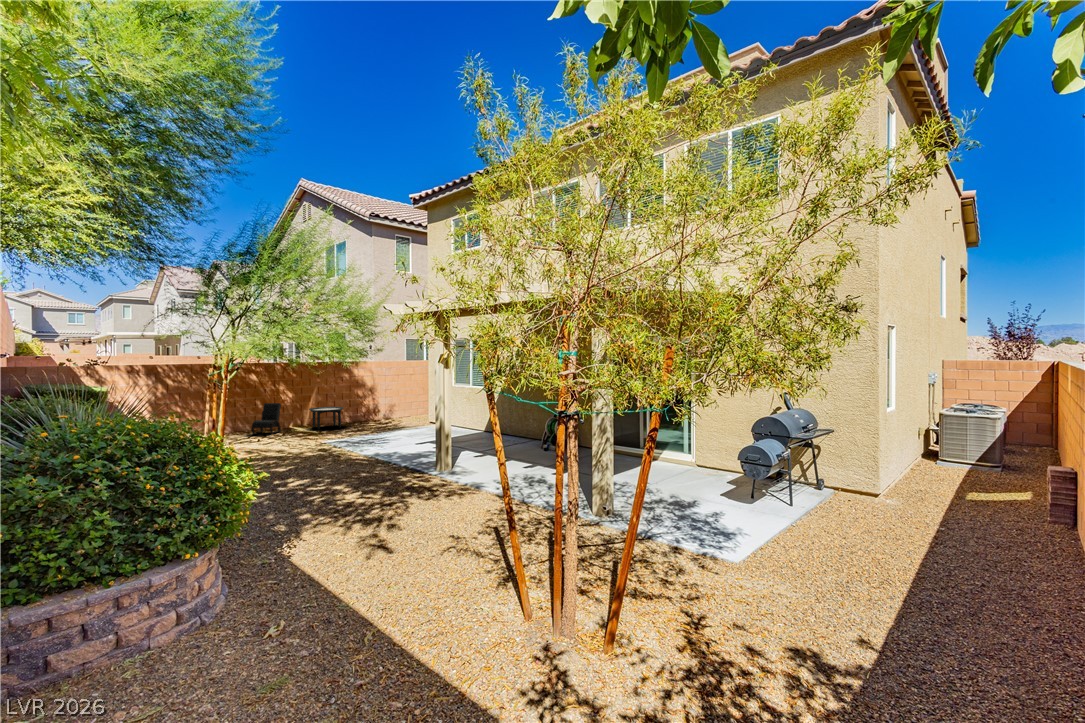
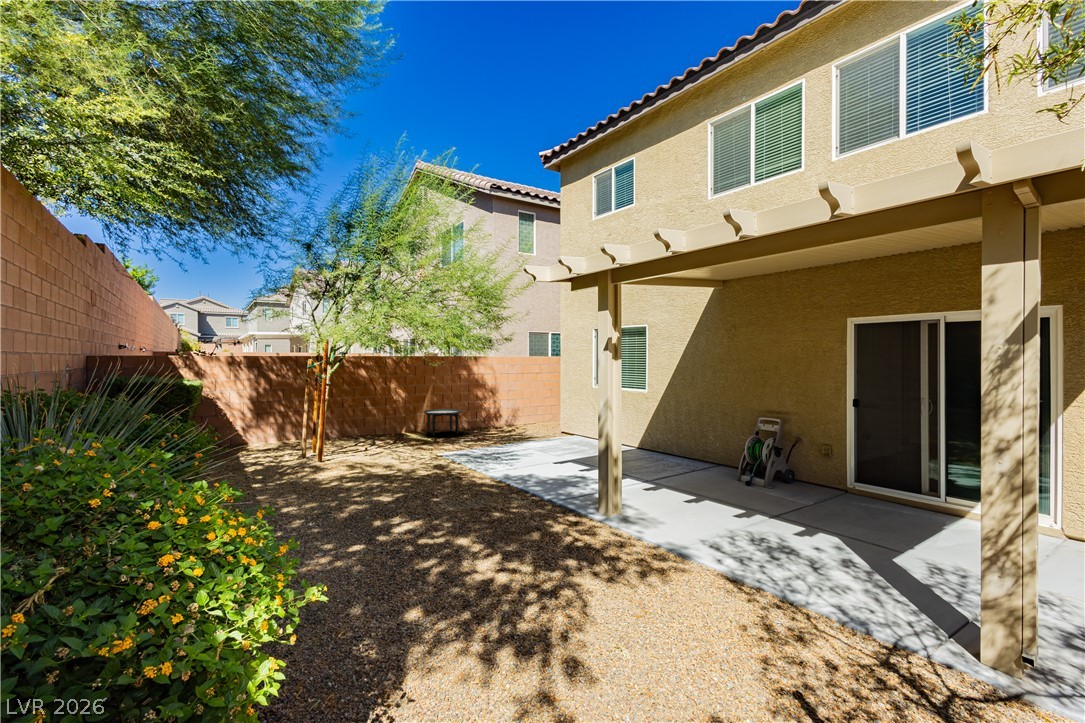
lounge chair: present [251,403,281,435] -> none [360,403,393,441]

